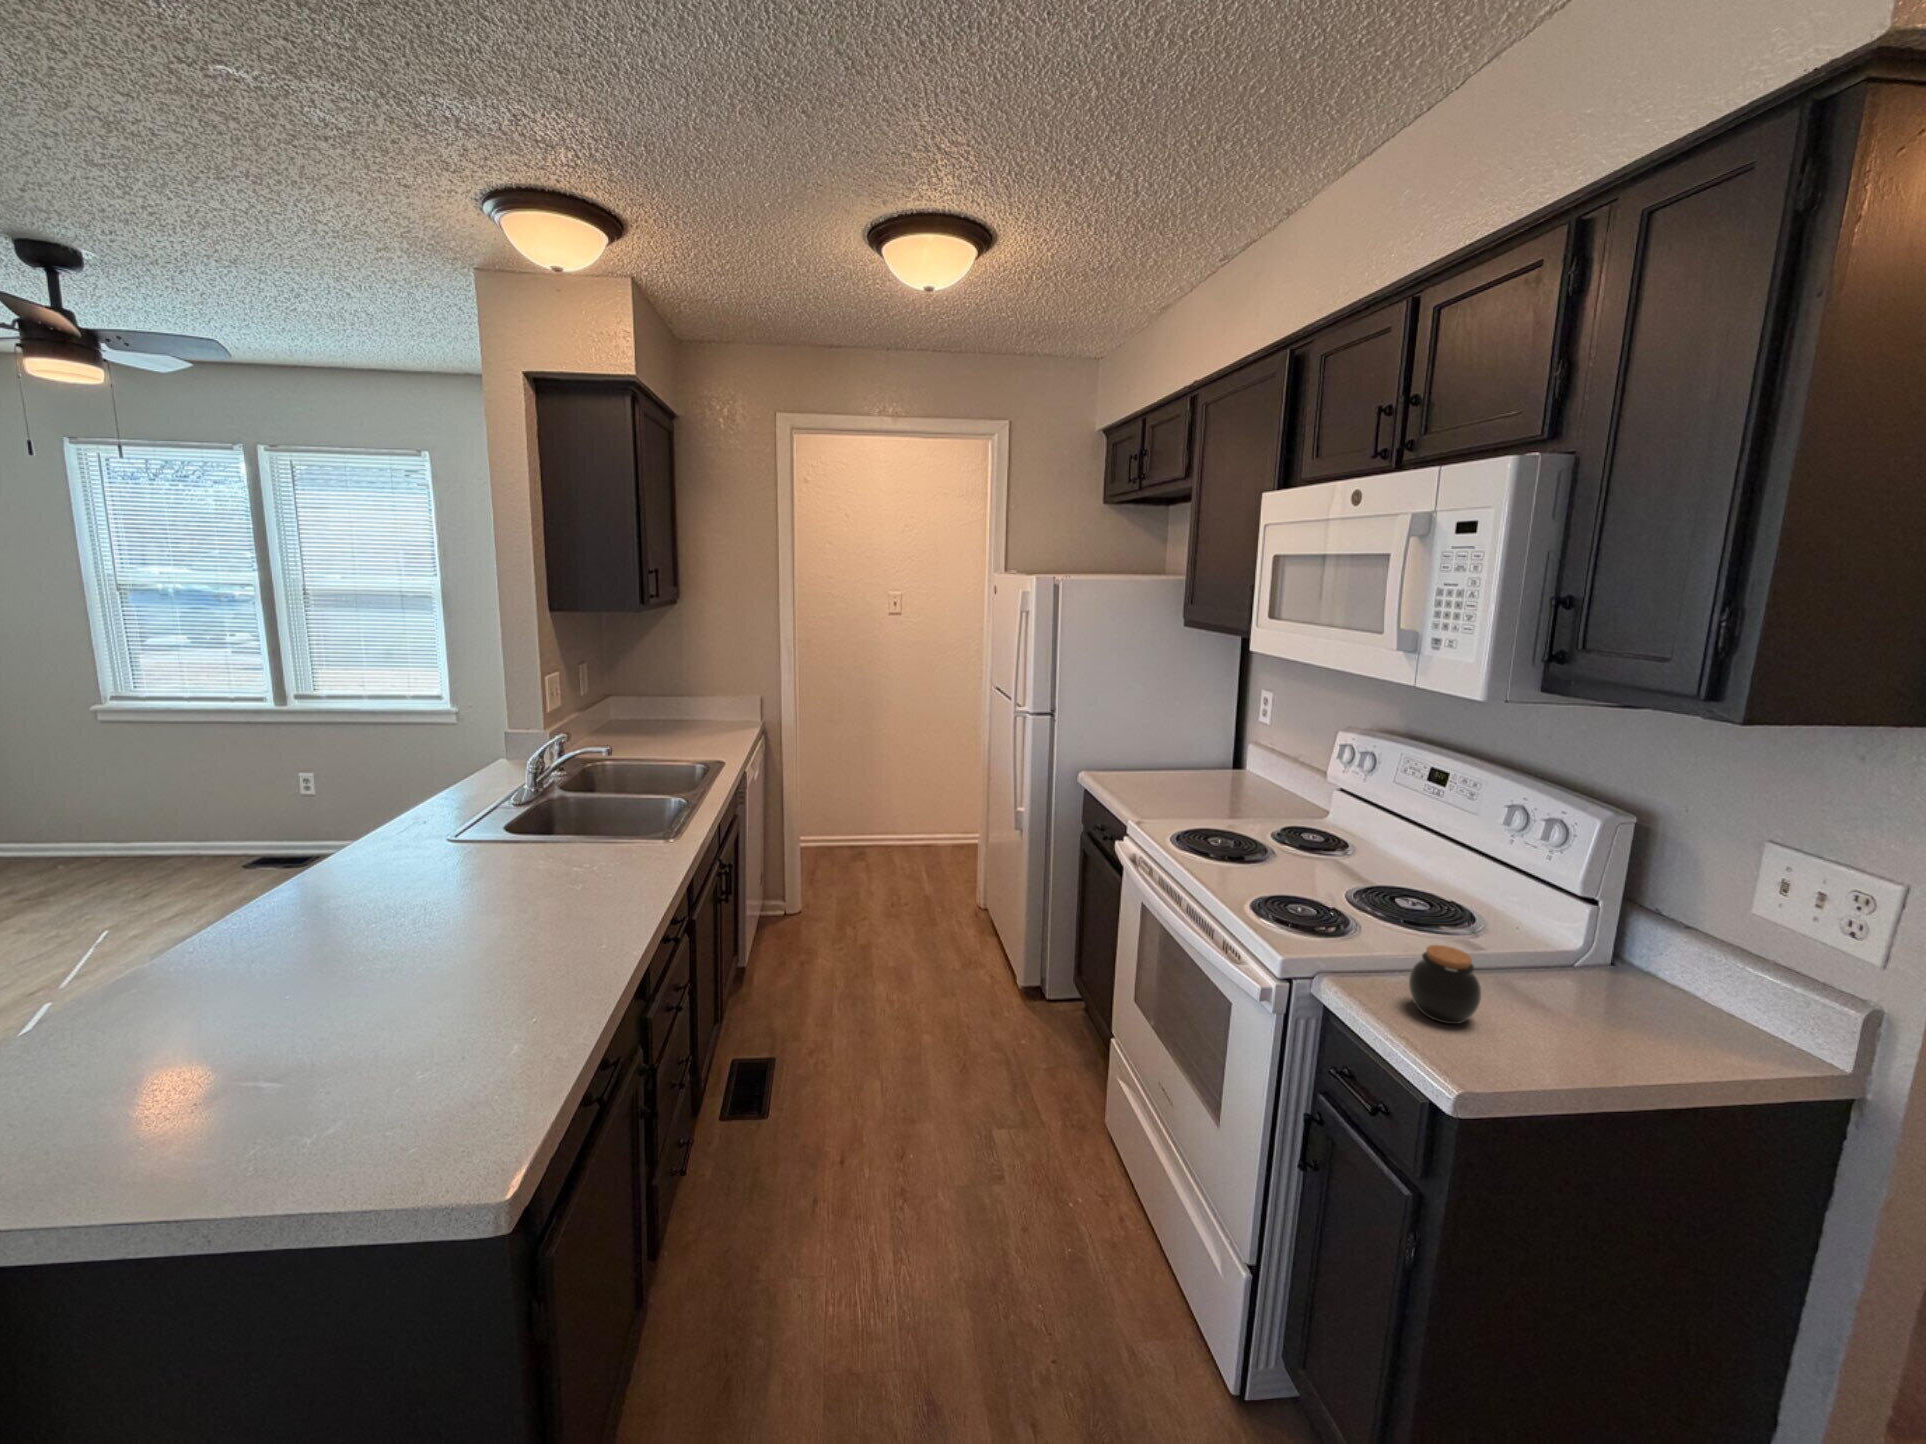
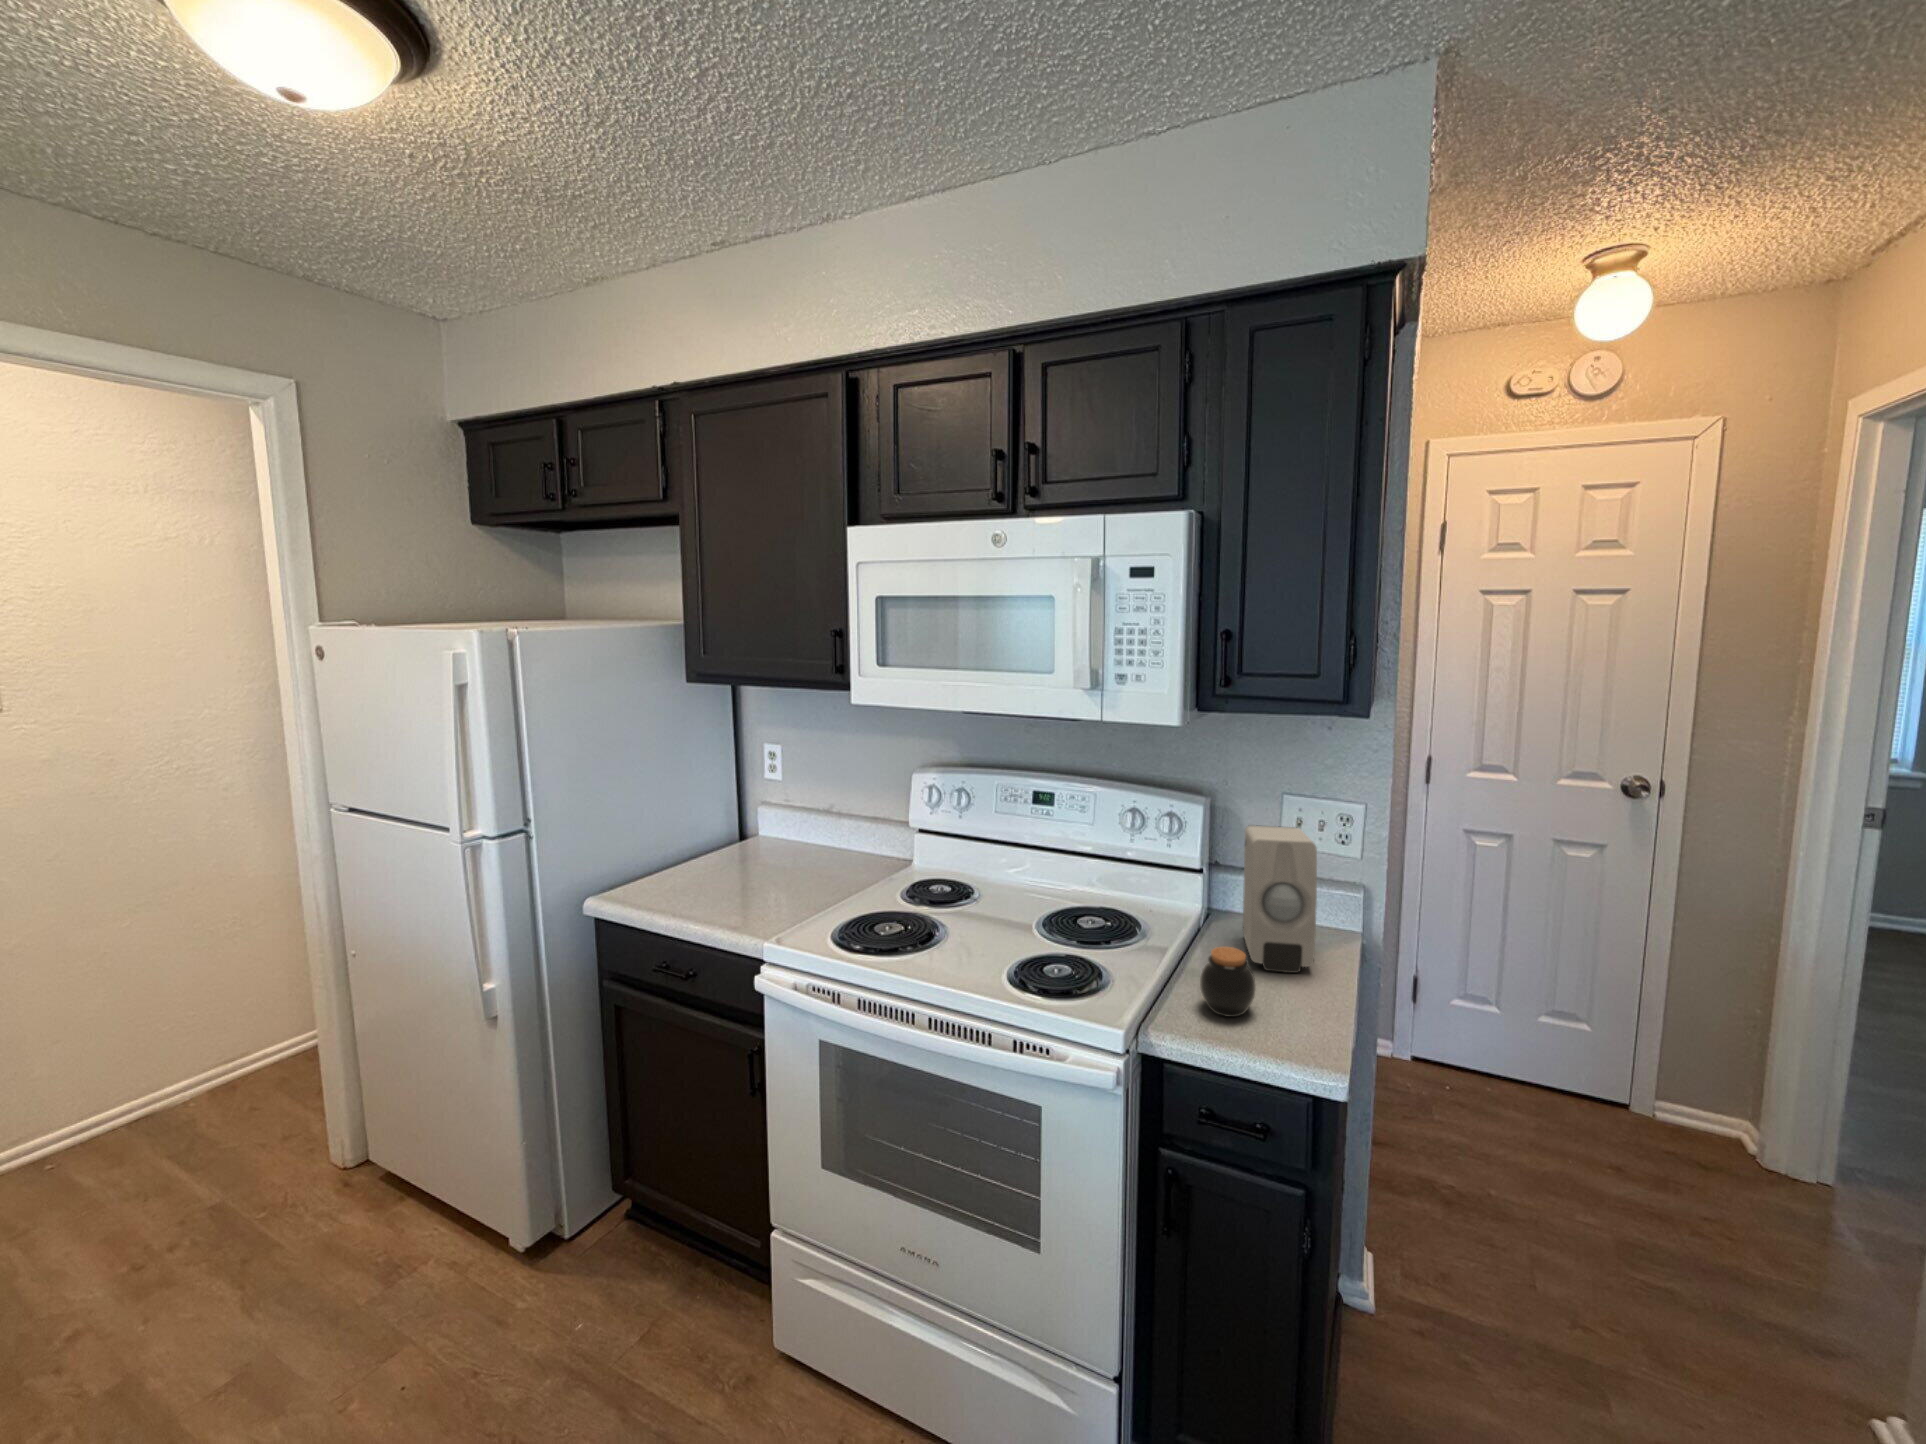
soap dispenser: none [1548,858,1729,1044] -> present [1243,825,1317,973]

